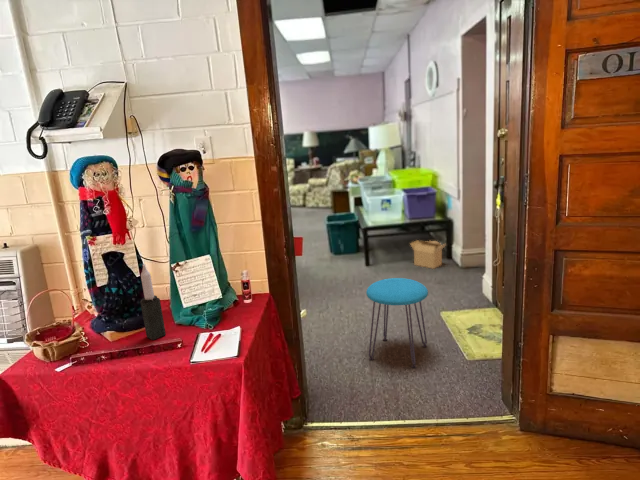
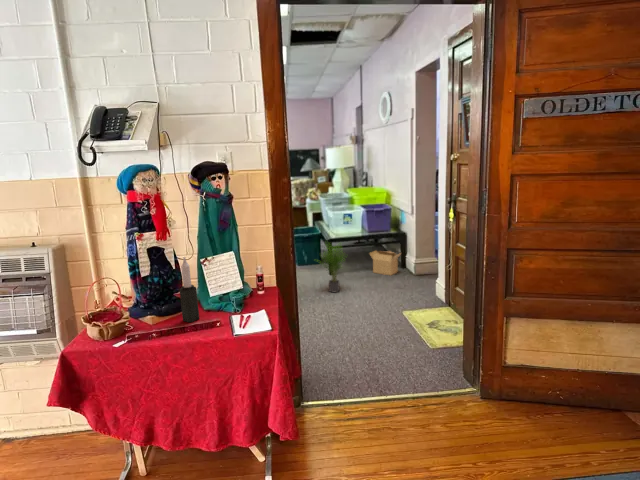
potted plant: none [341,228,384,288] -> present [320,246,343,293]
stool: present [366,278,428,368] -> none [345,279,397,356]

